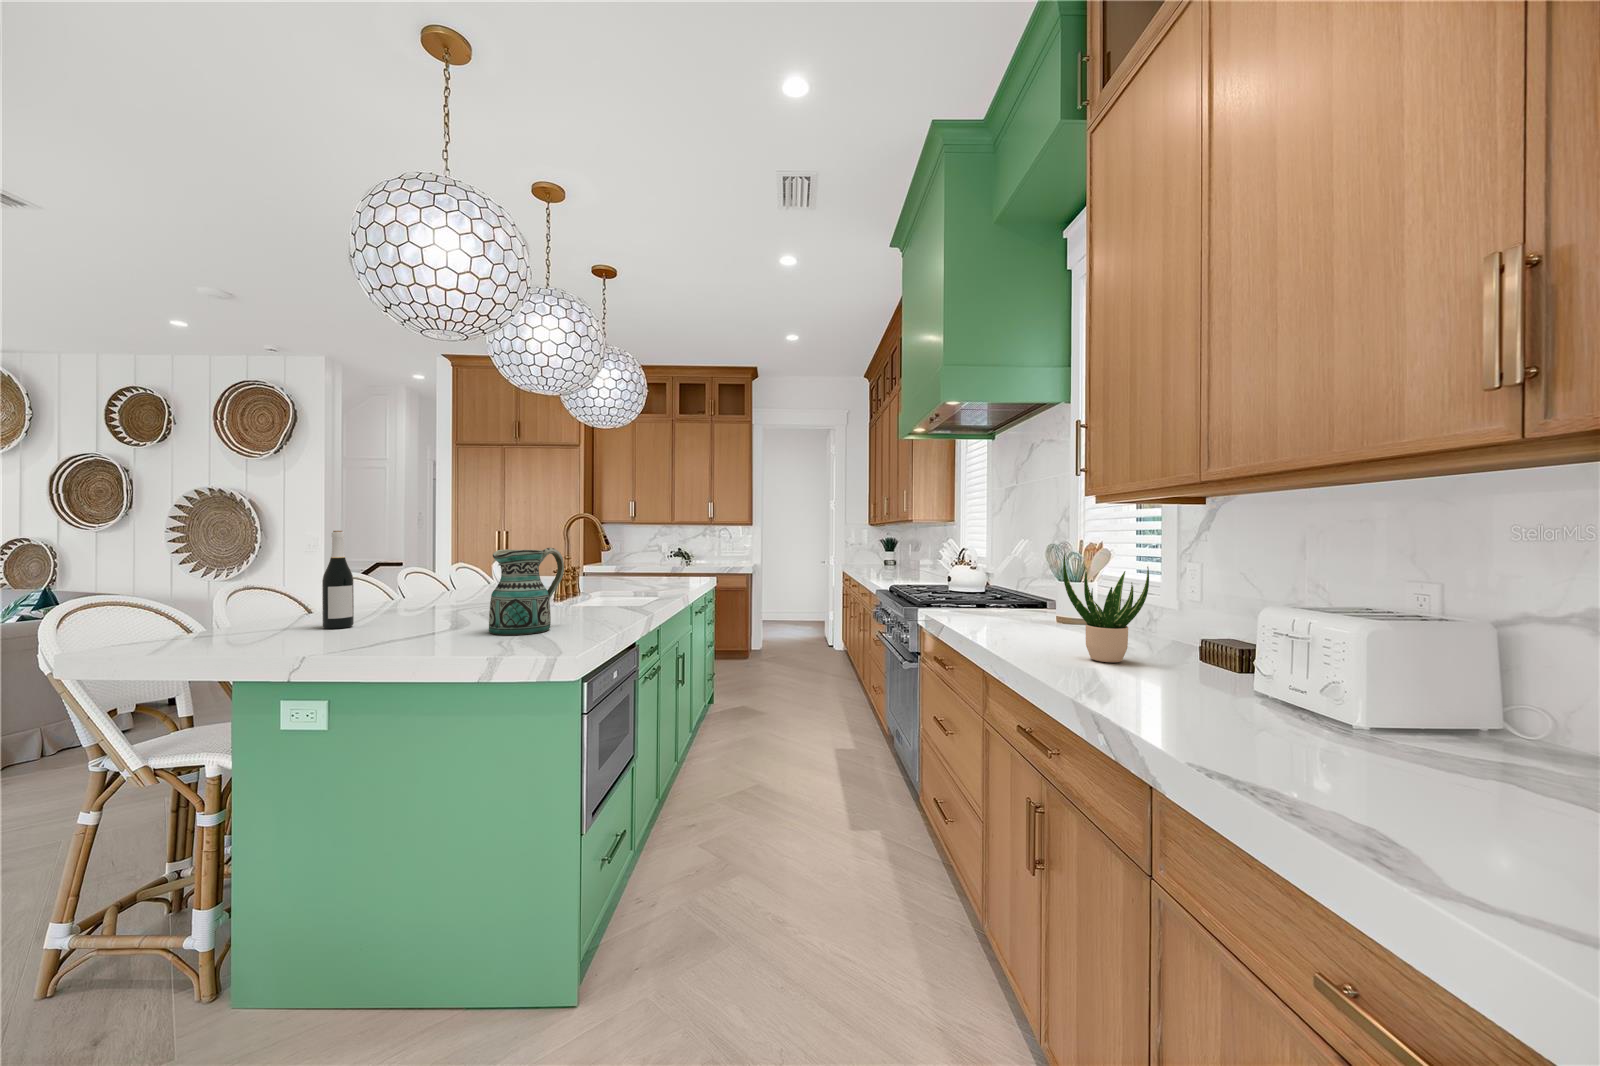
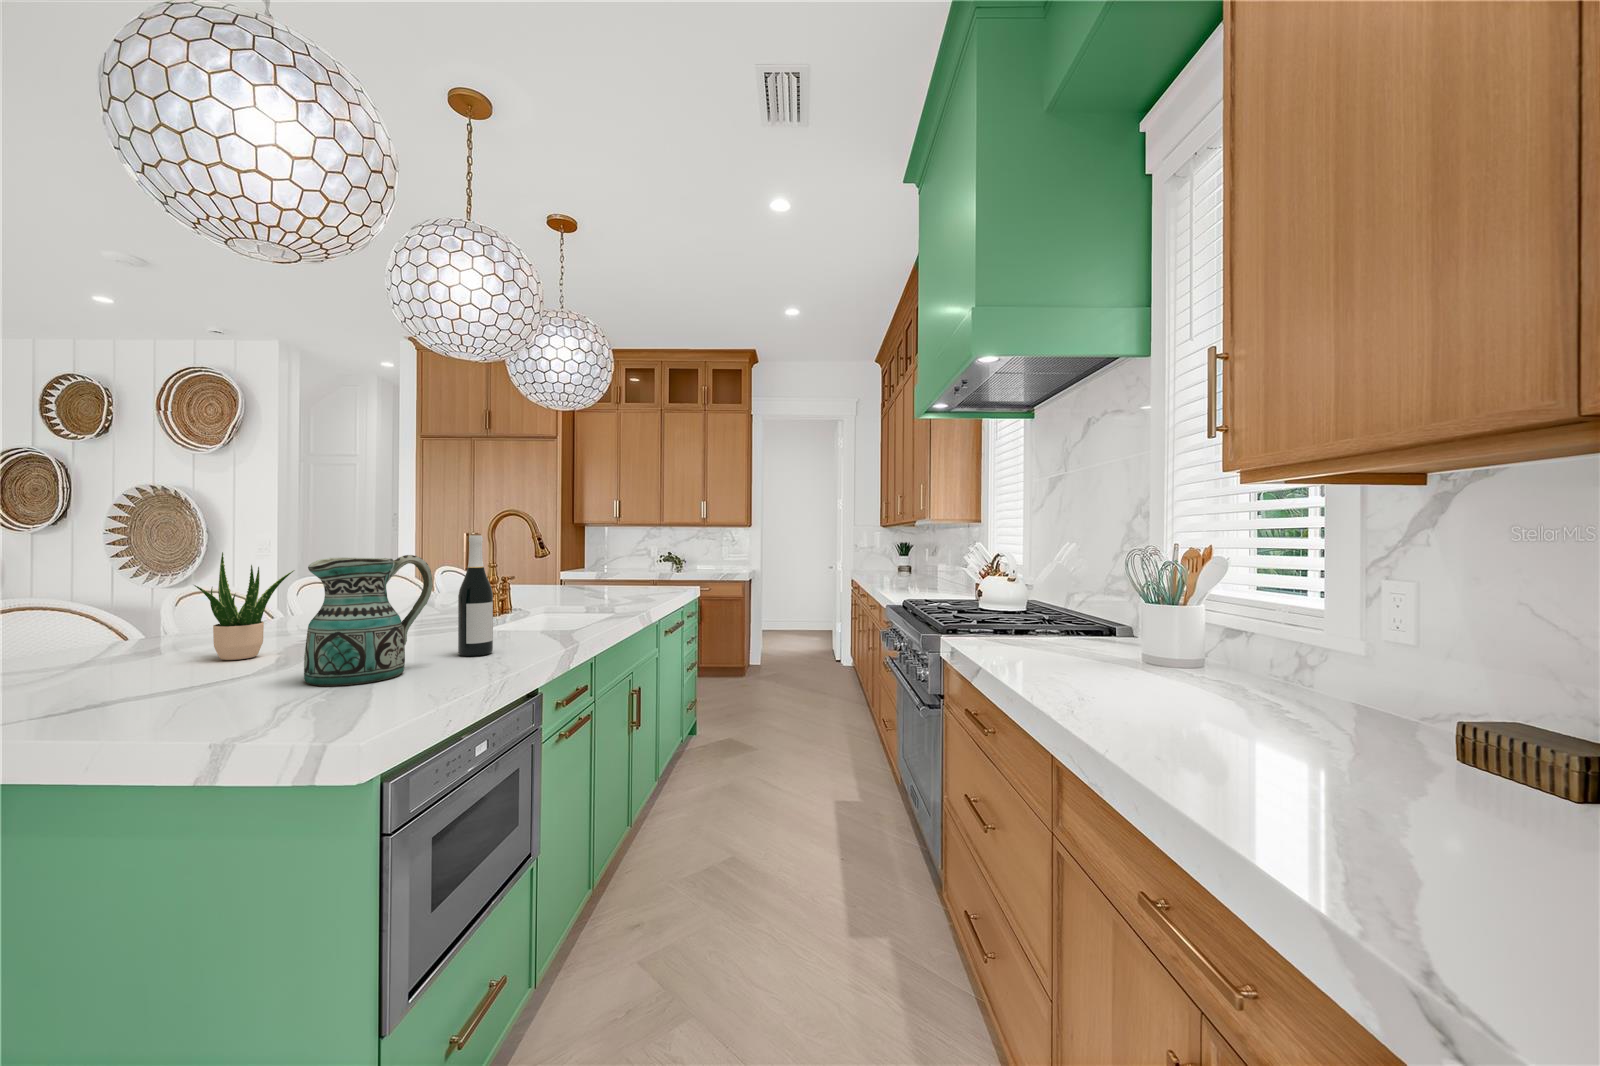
wine bottle: present [322,531,354,629] -> present [458,534,493,656]
potted plant: present [1063,553,1149,663] -> present [194,552,294,660]

